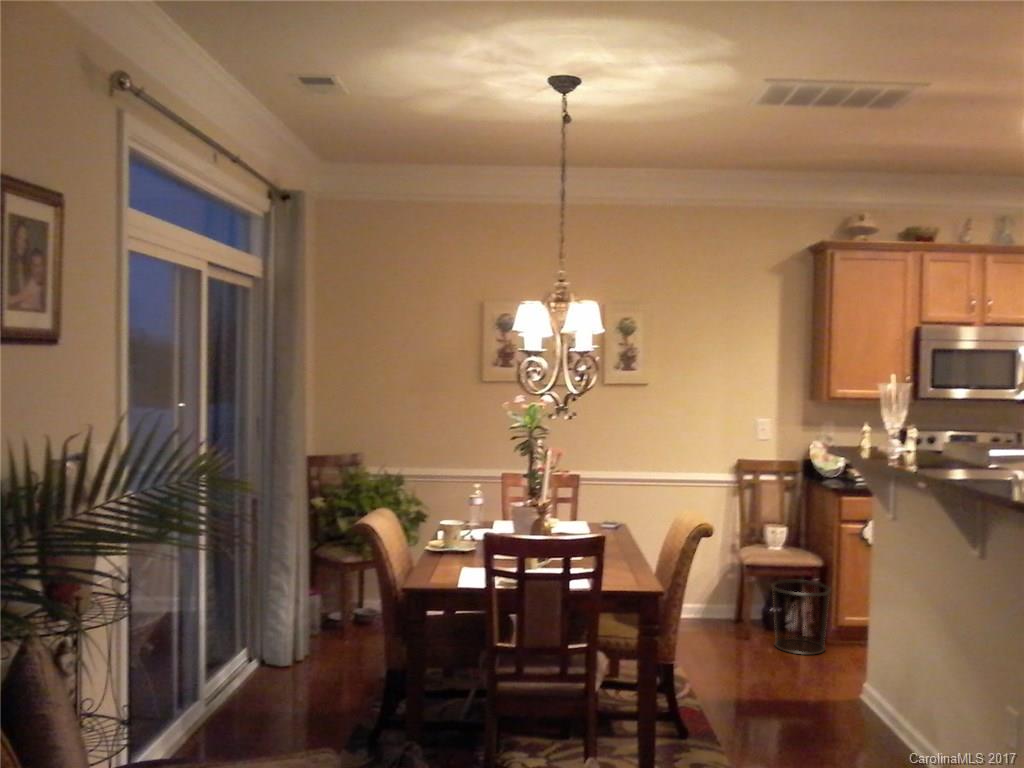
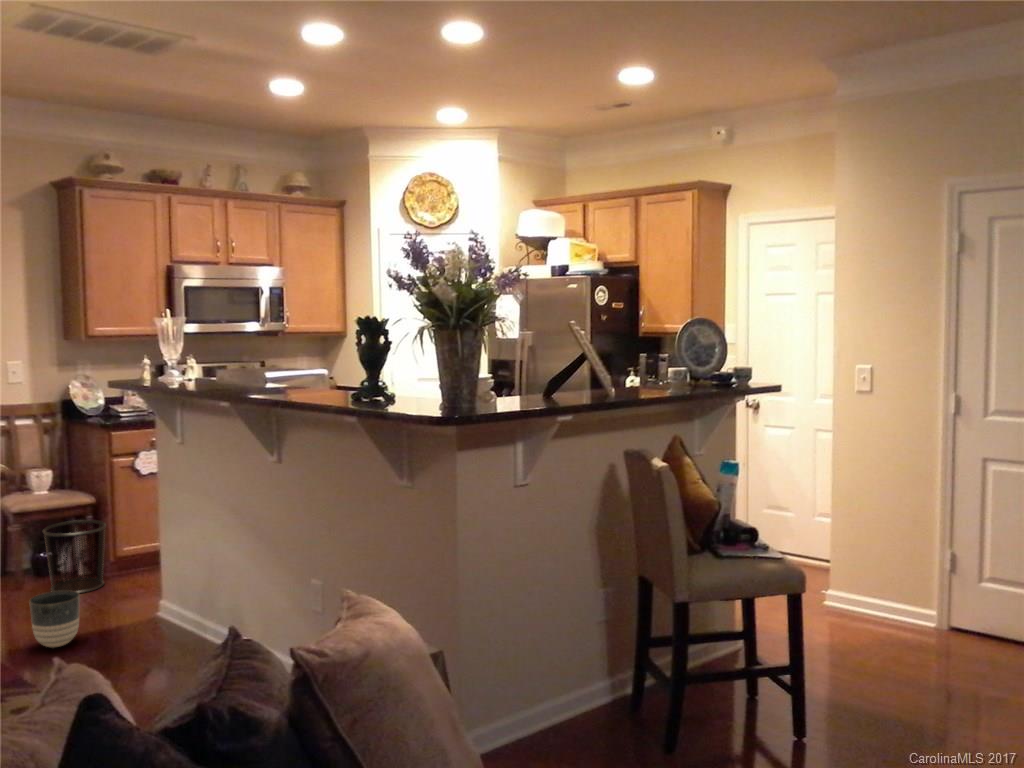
planter: none [744,647,789,704] -> present [30,590,80,648]

